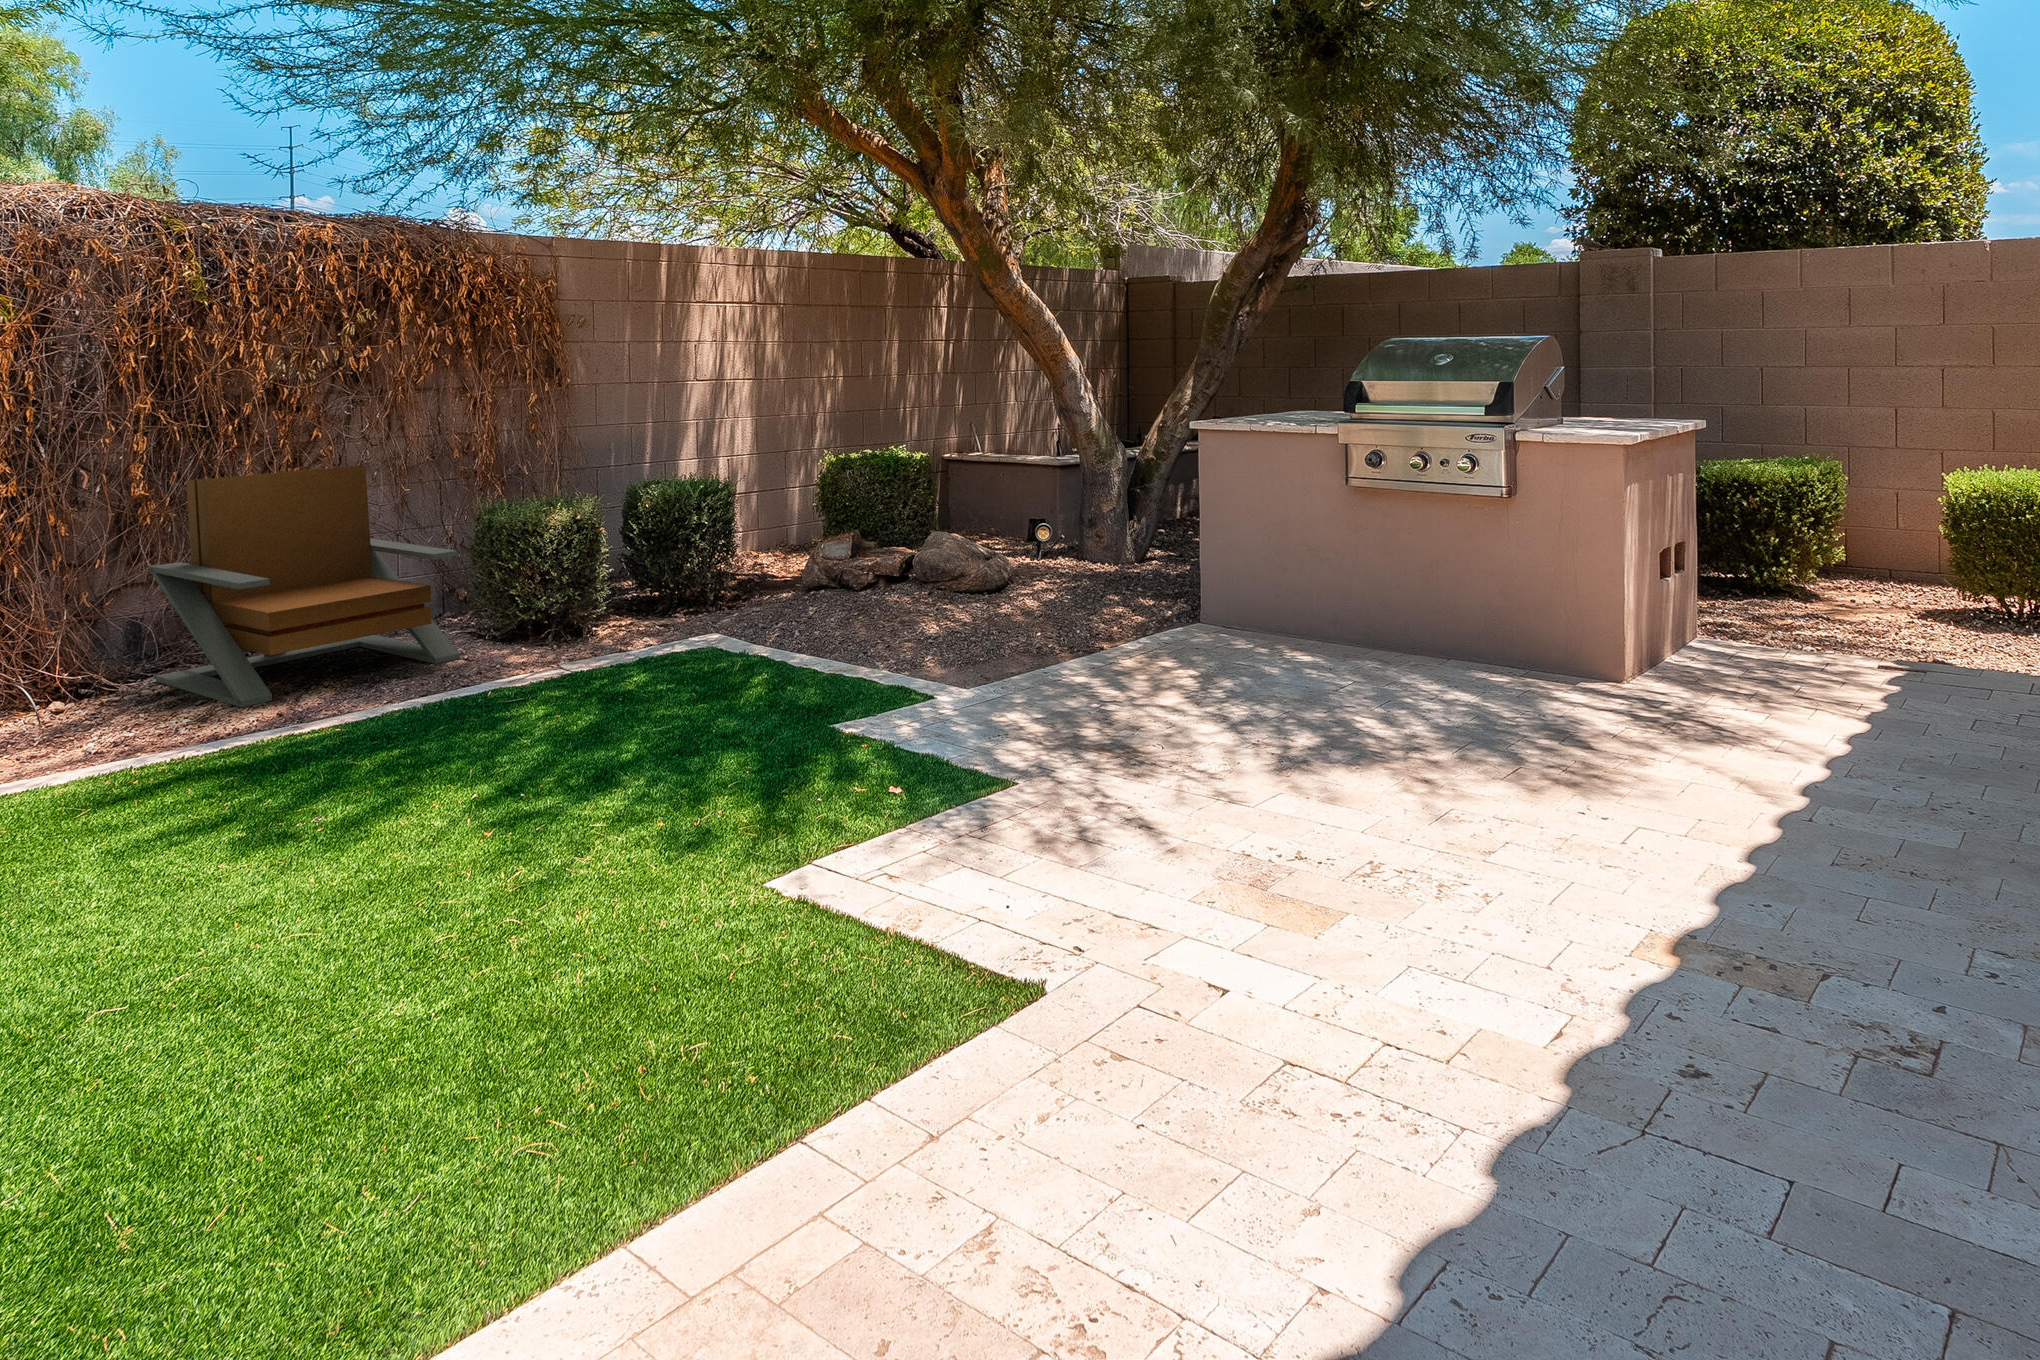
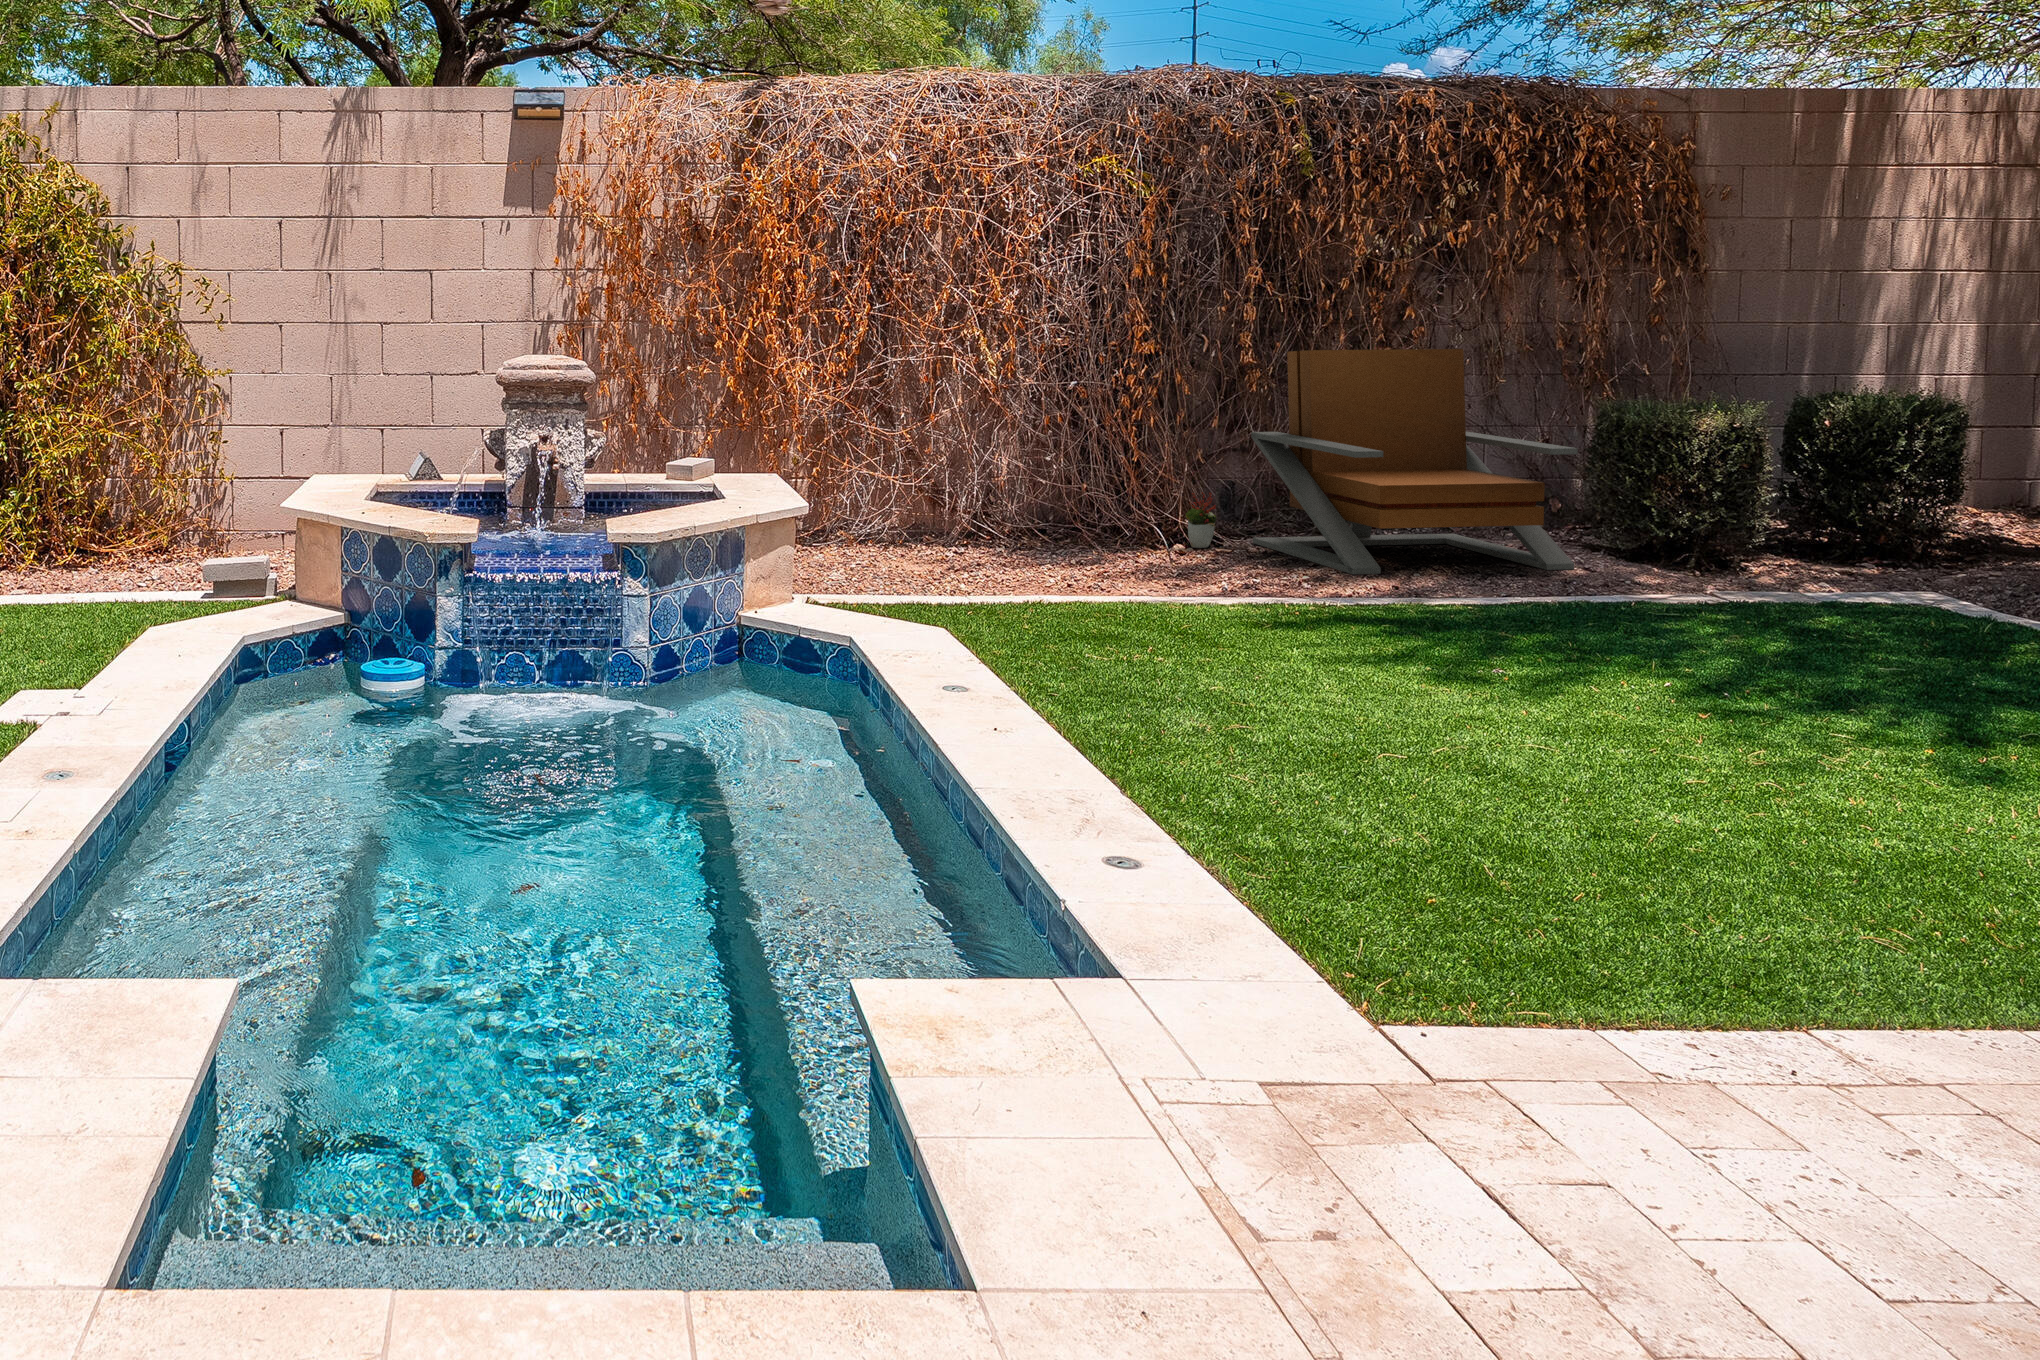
decorative plant: none [66,639,106,701] -> present [1185,492,1216,548]

